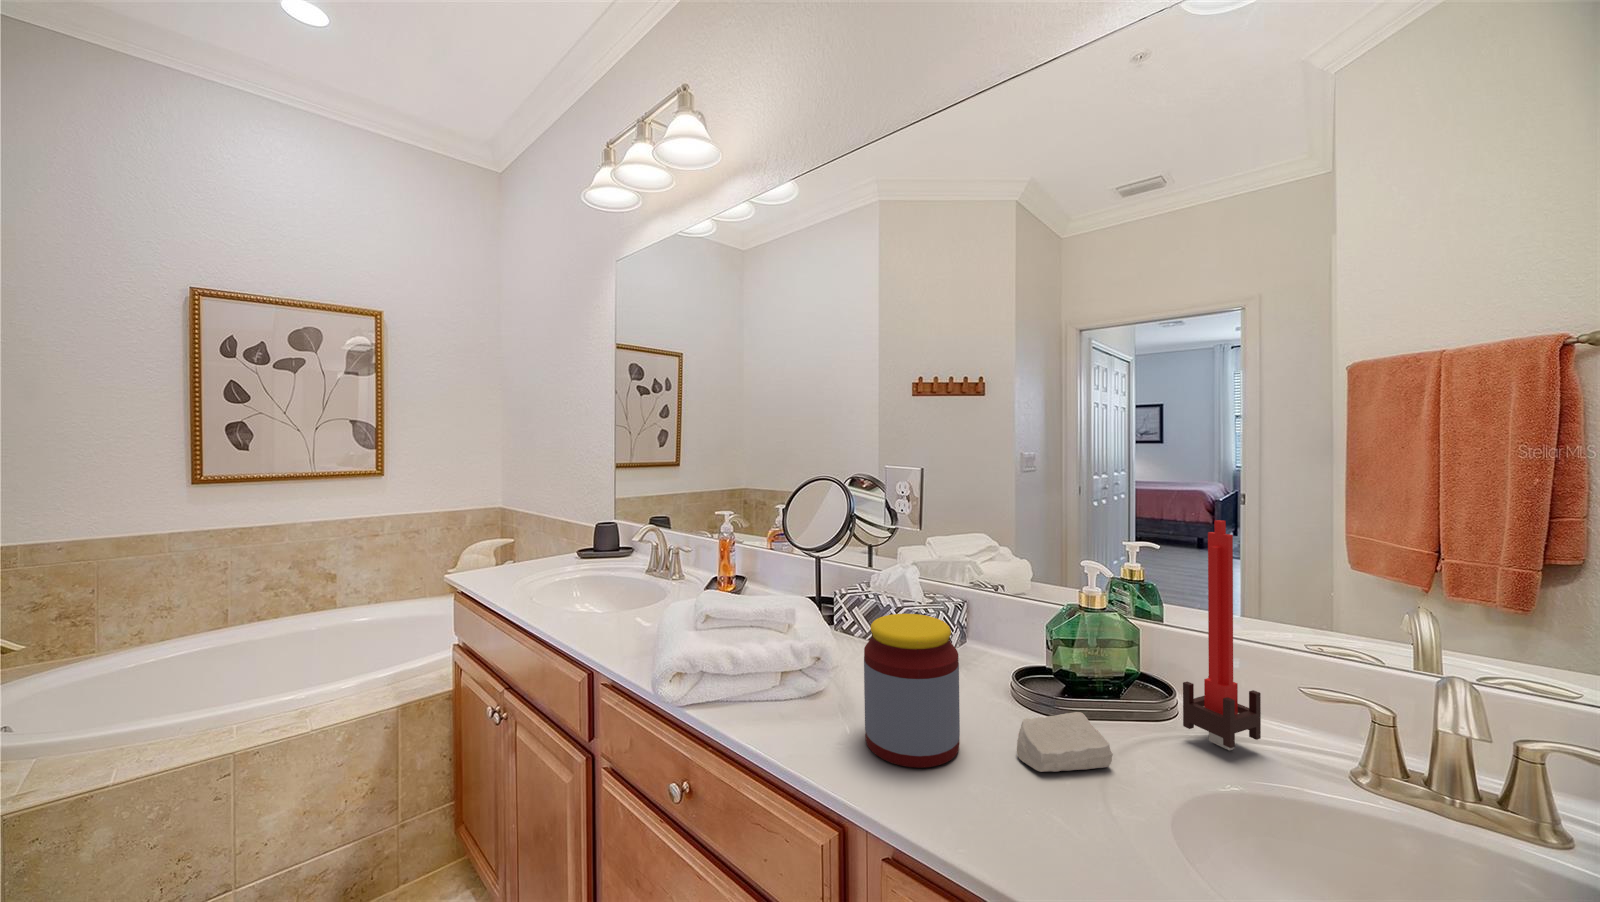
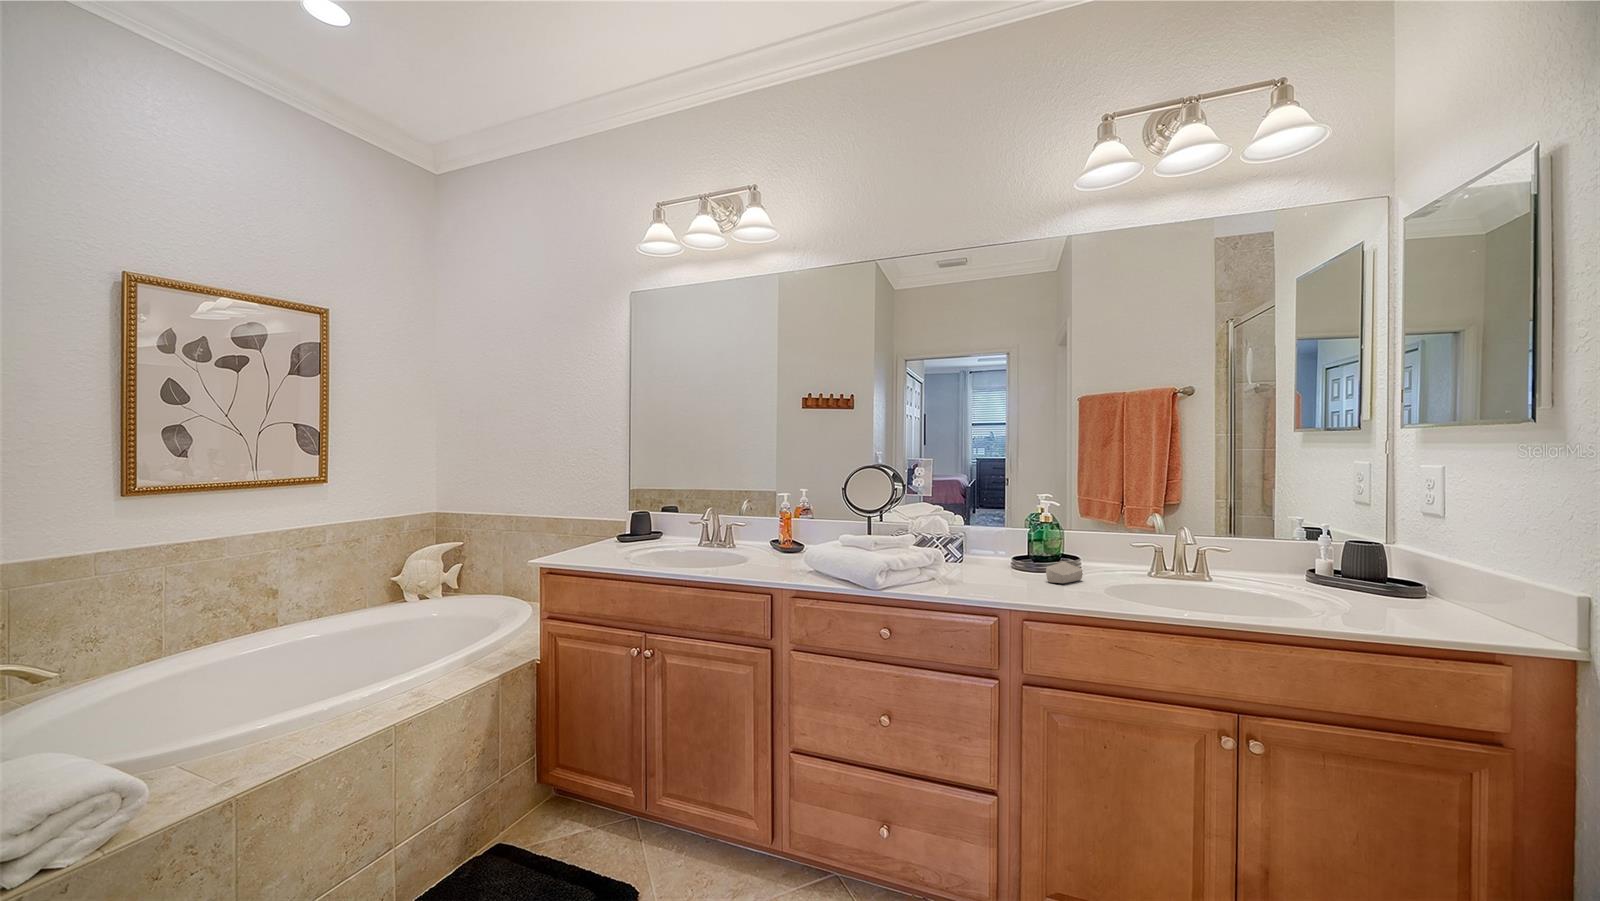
candle: present [1183,520,1261,750] -> none [1094,475,1121,571]
jar: present [864,614,960,768] -> none [981,526,1028,590]

